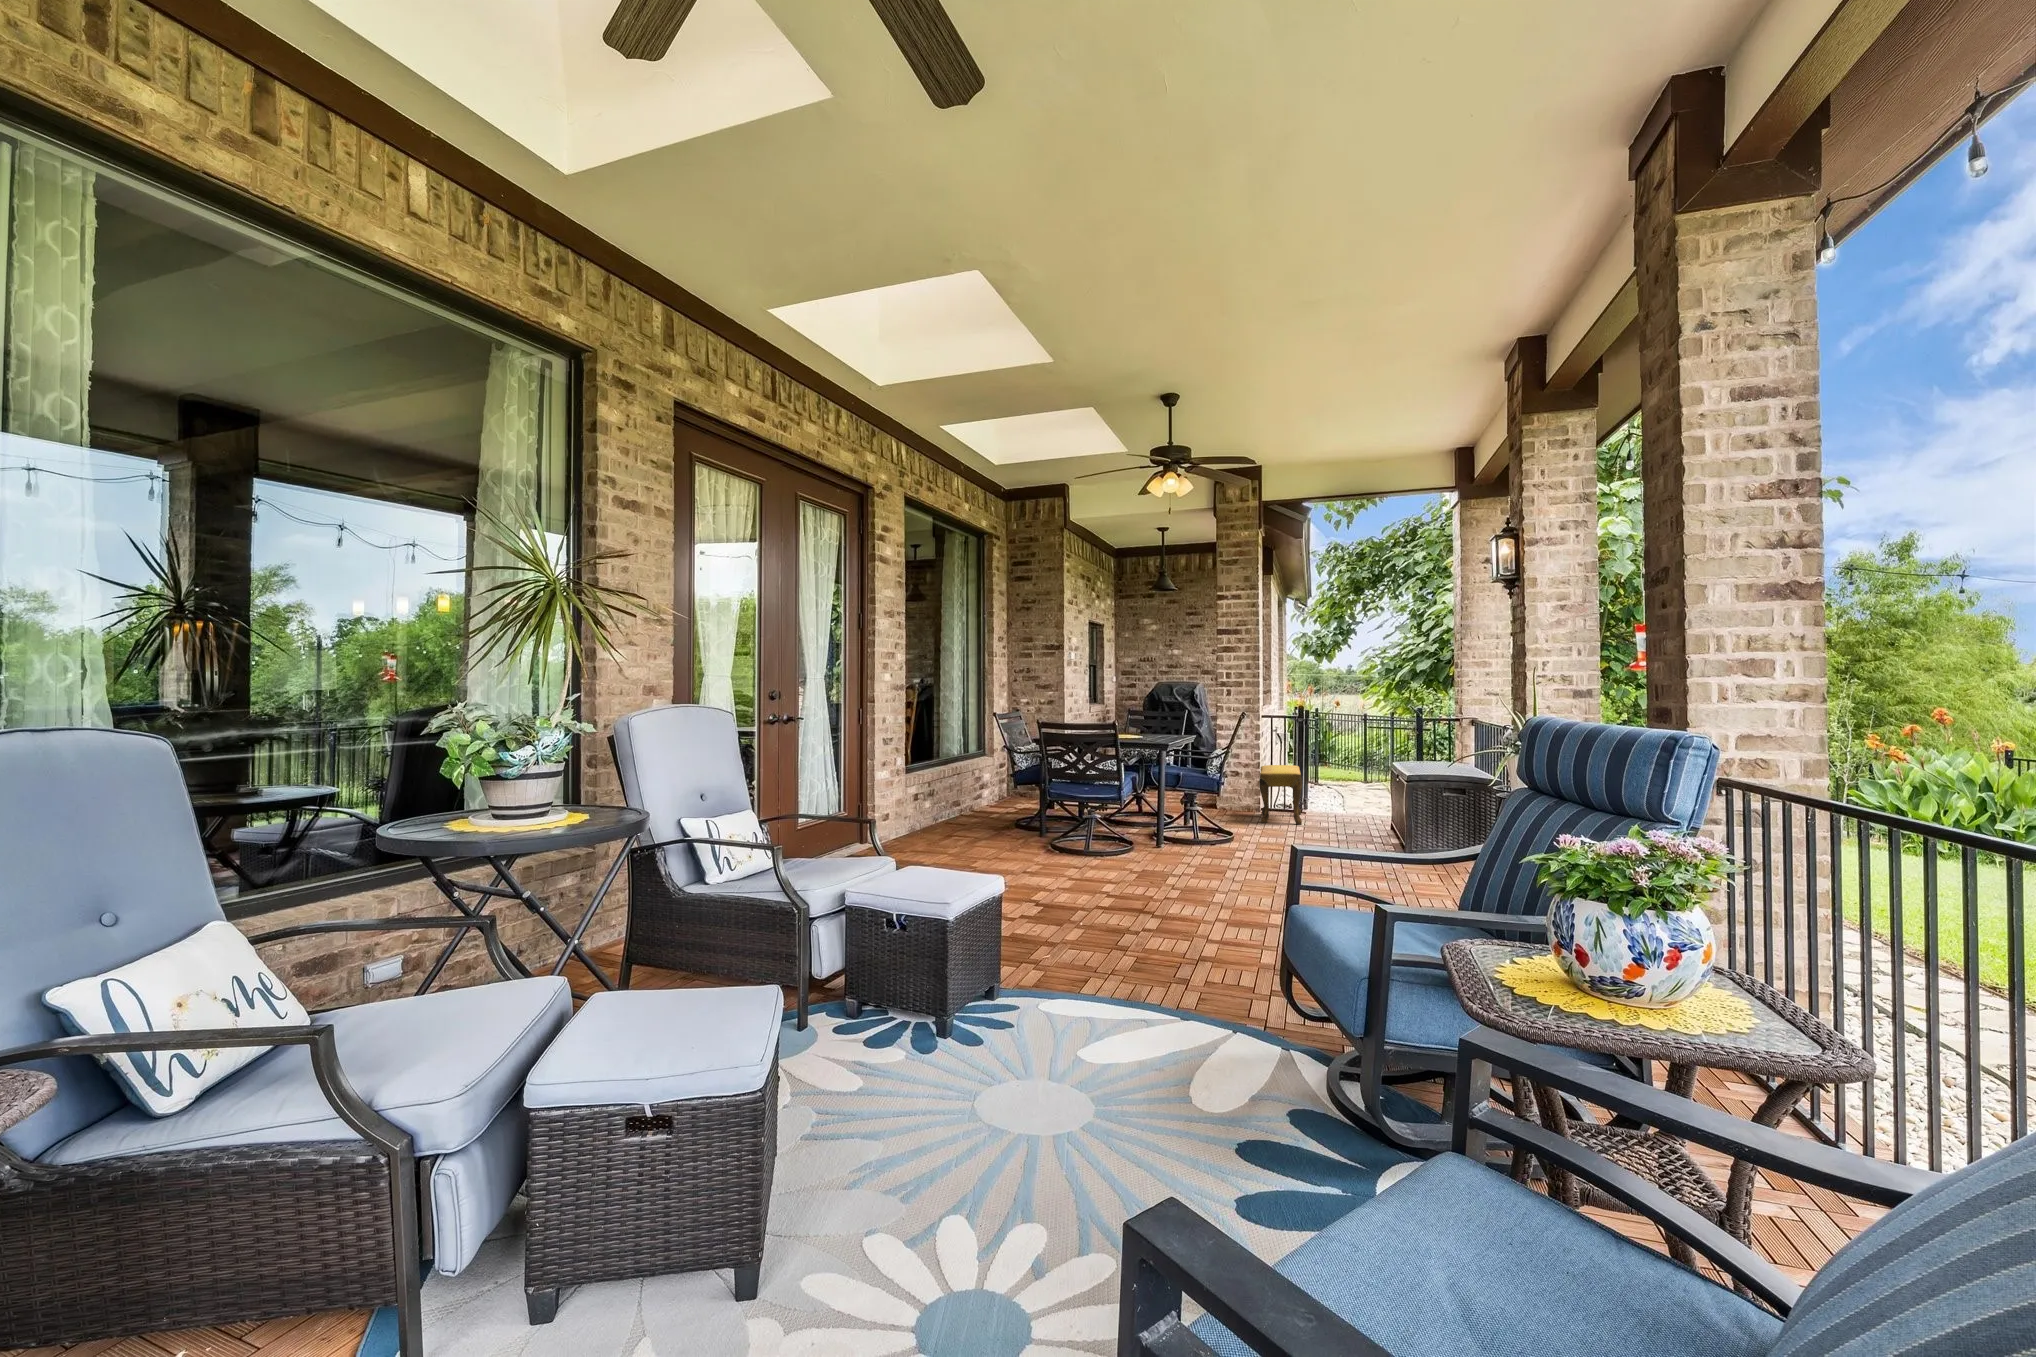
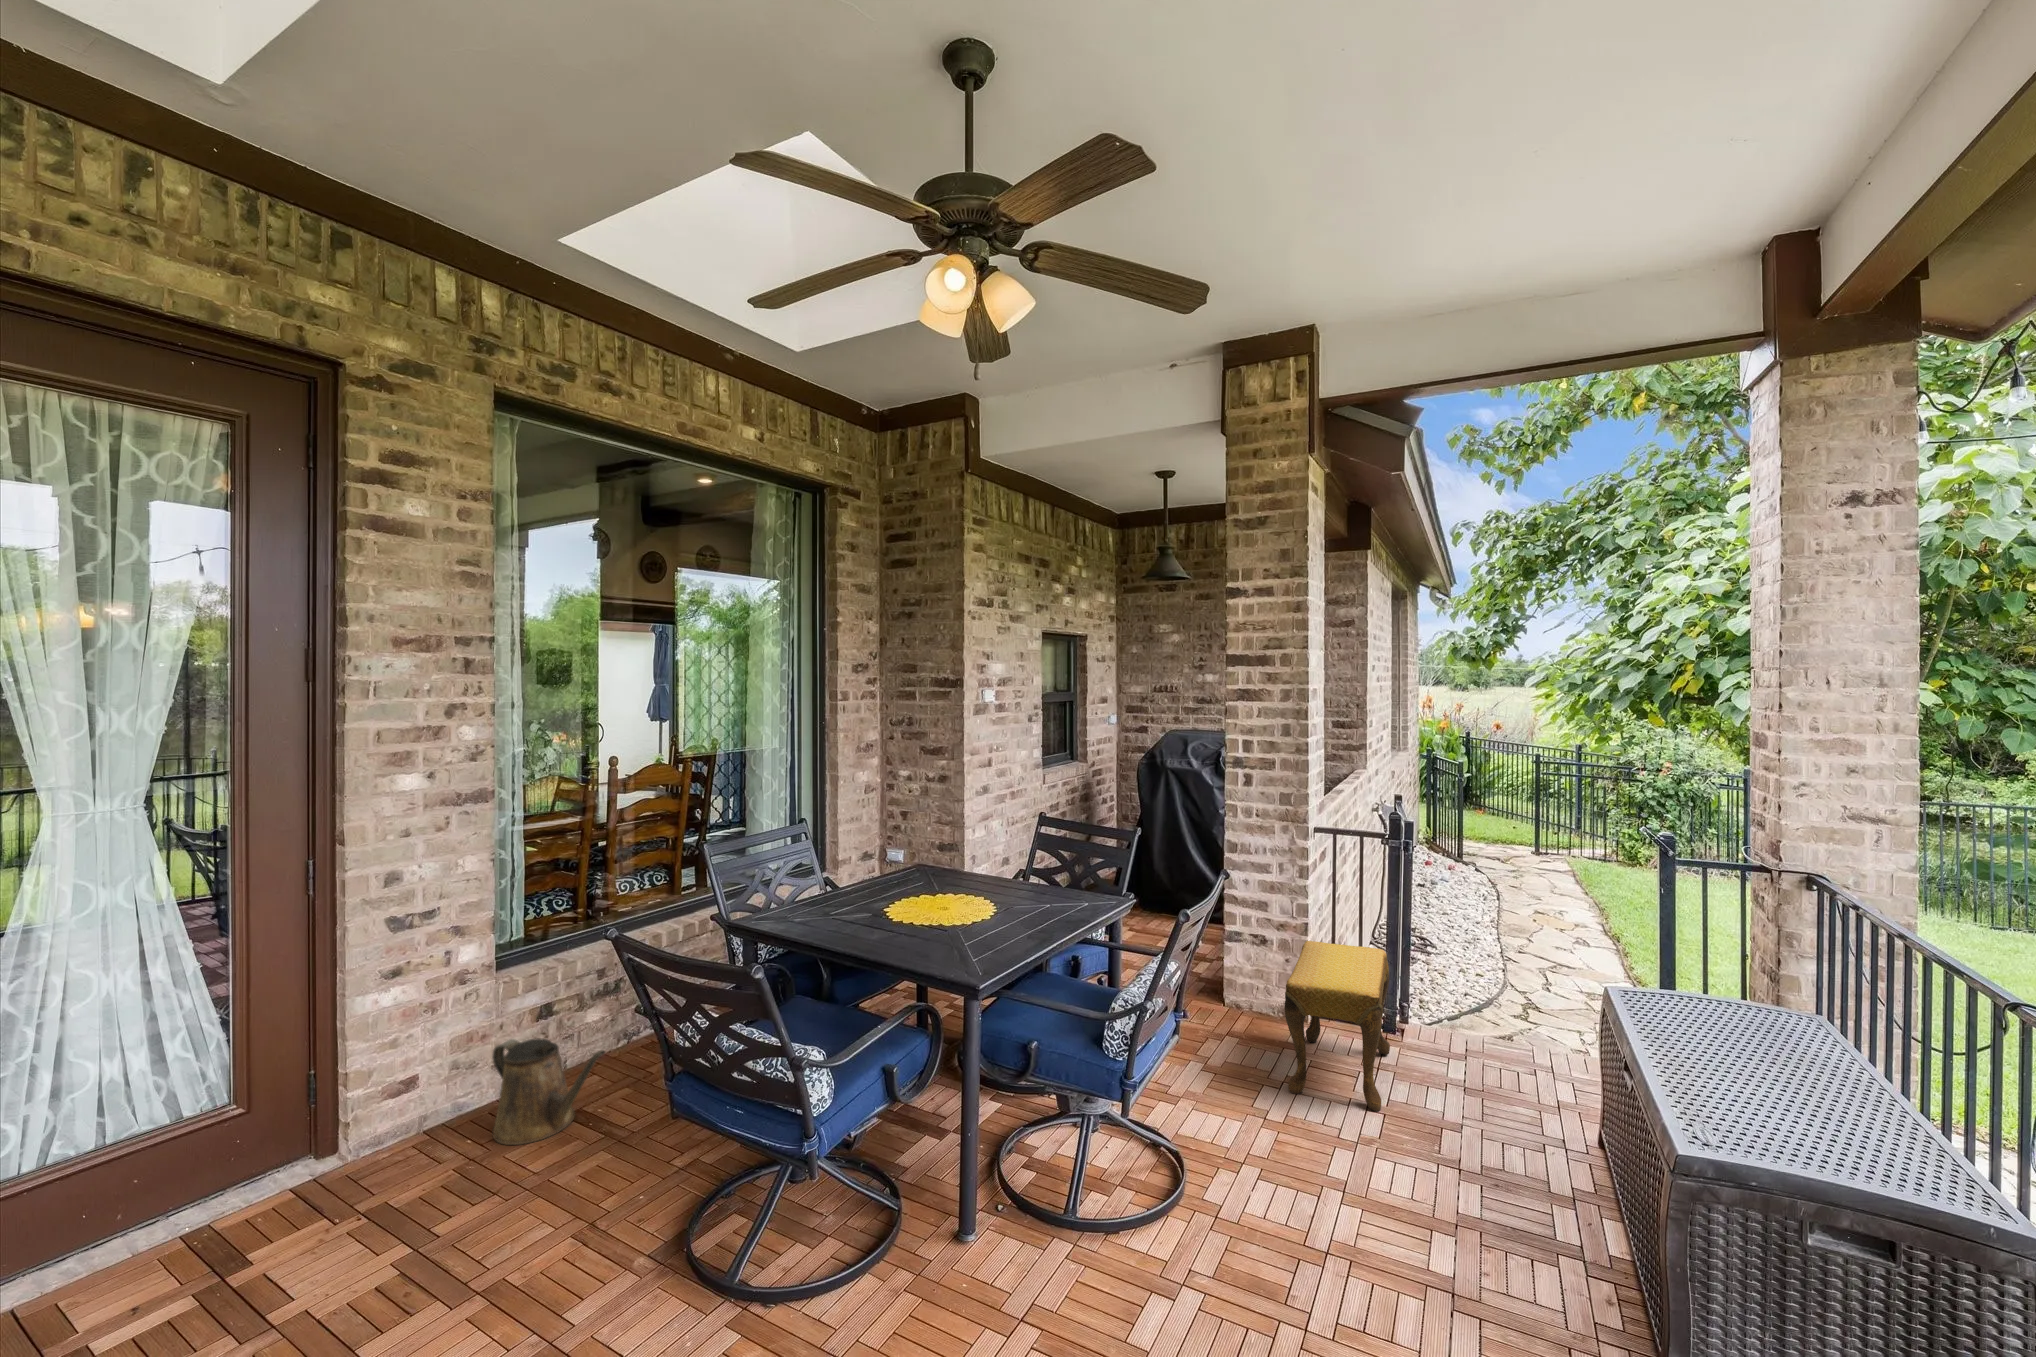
watering can: none [912,796,983,841] -> present [492,1038,605,1145]

